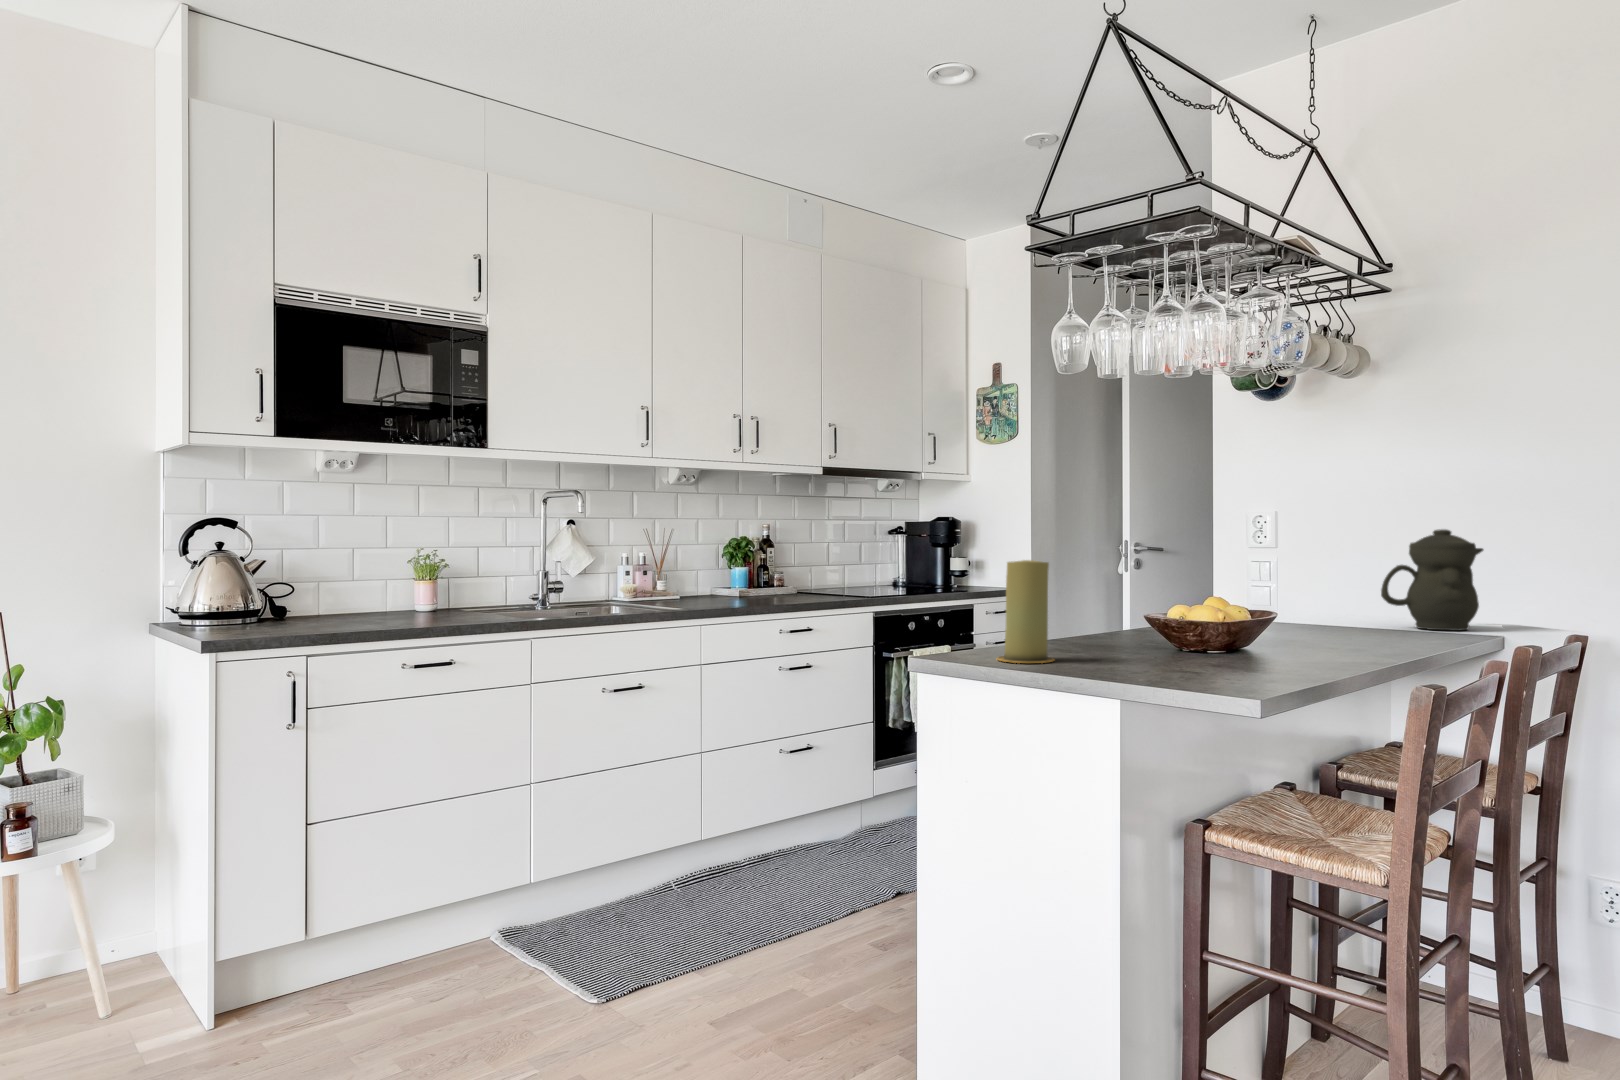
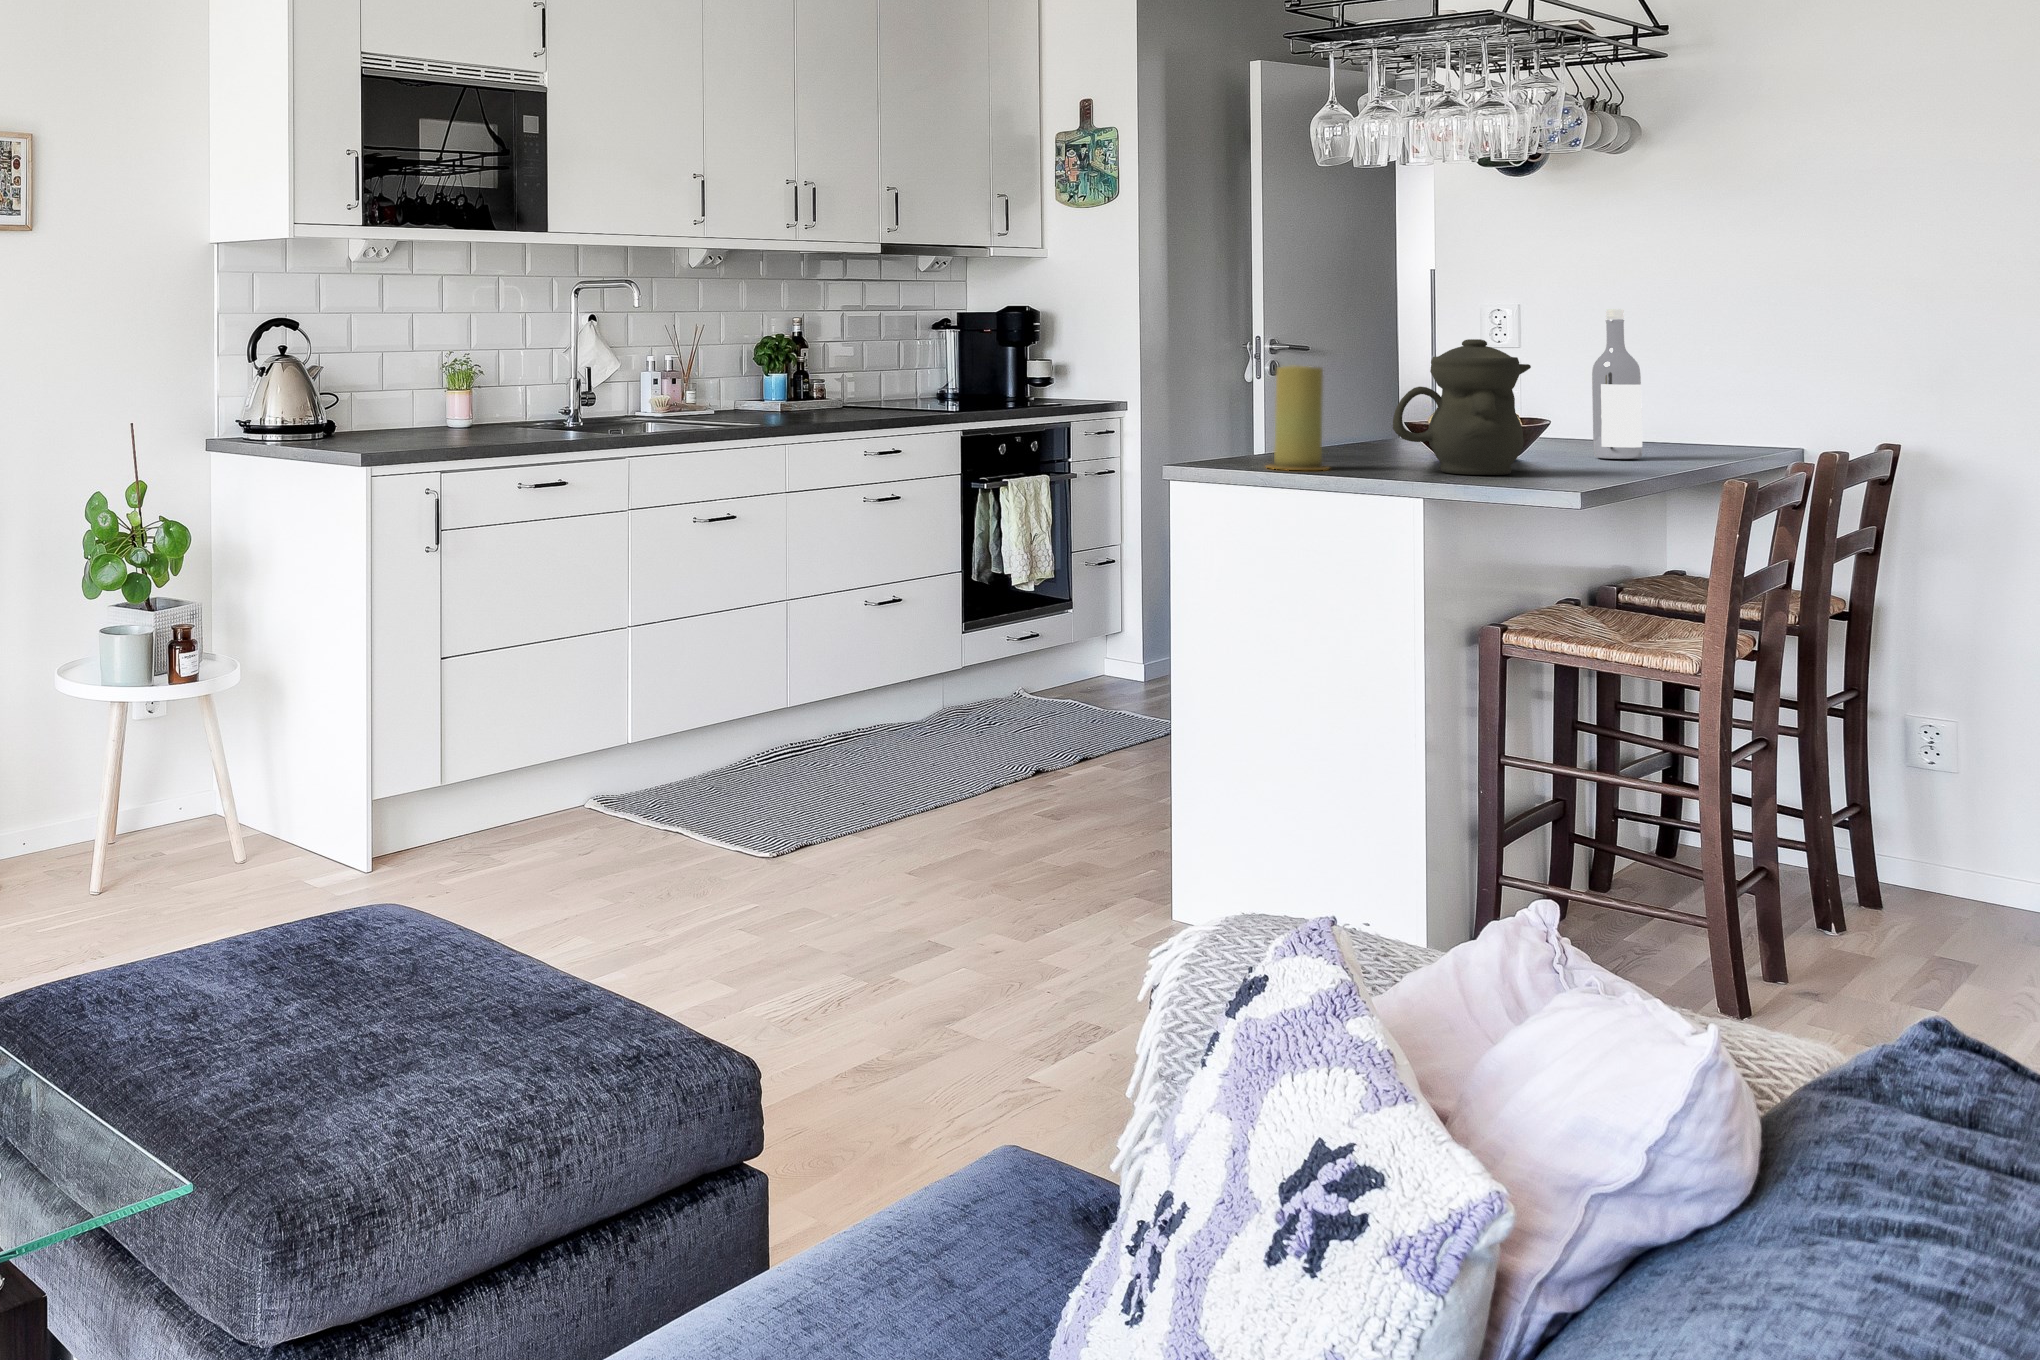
wine bottle: none [1312,508,1355,650] -> present [1592,309,1642,459]
teapot: present [1381,529,1483,631] -> present [1393,339,1531,475]

